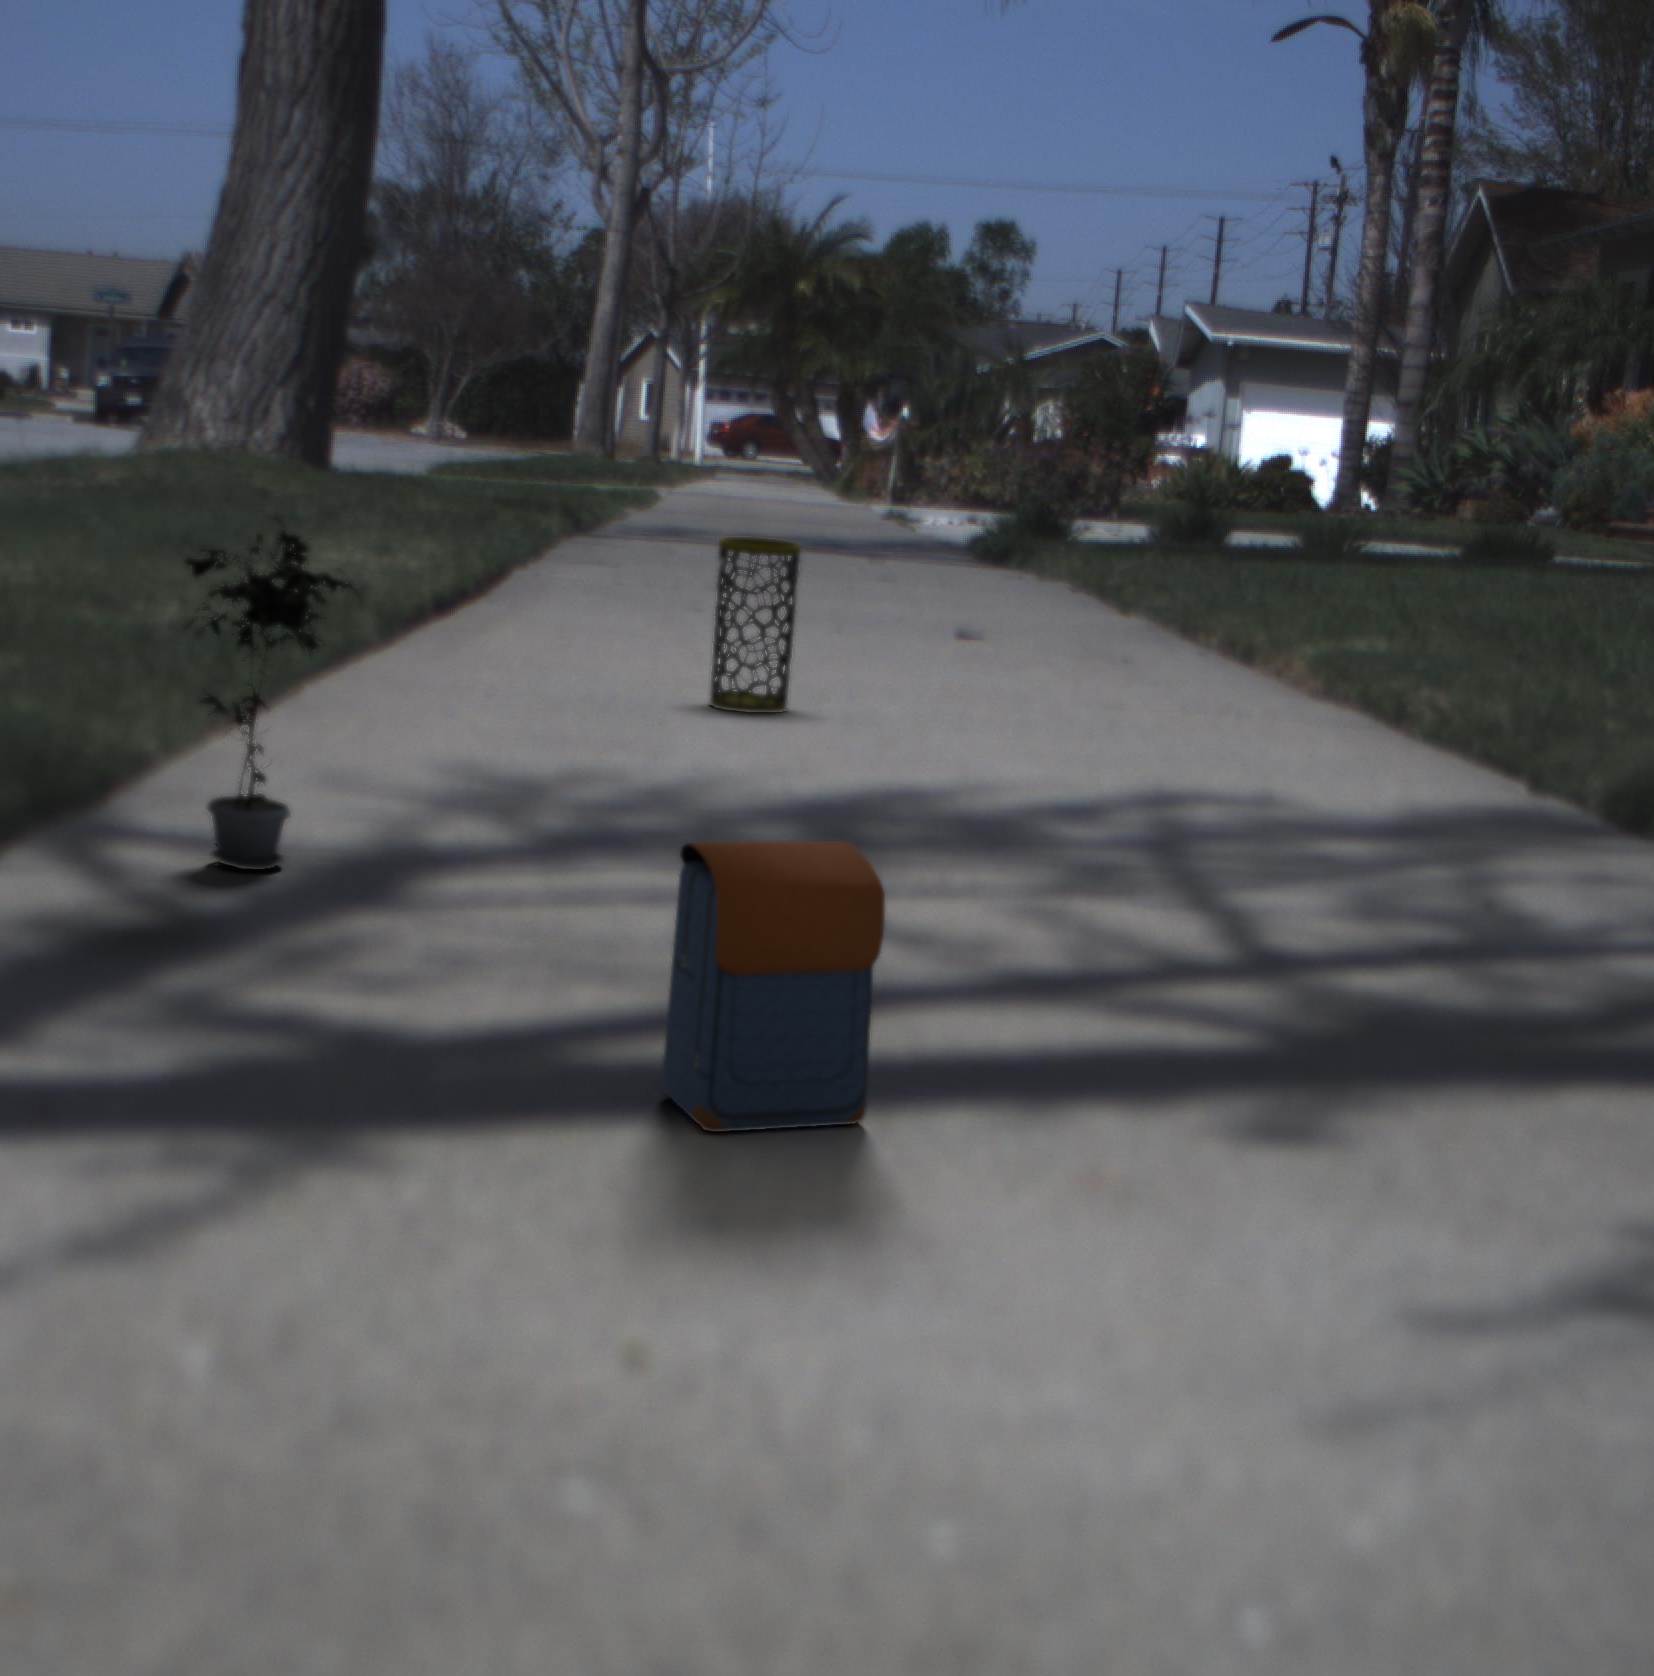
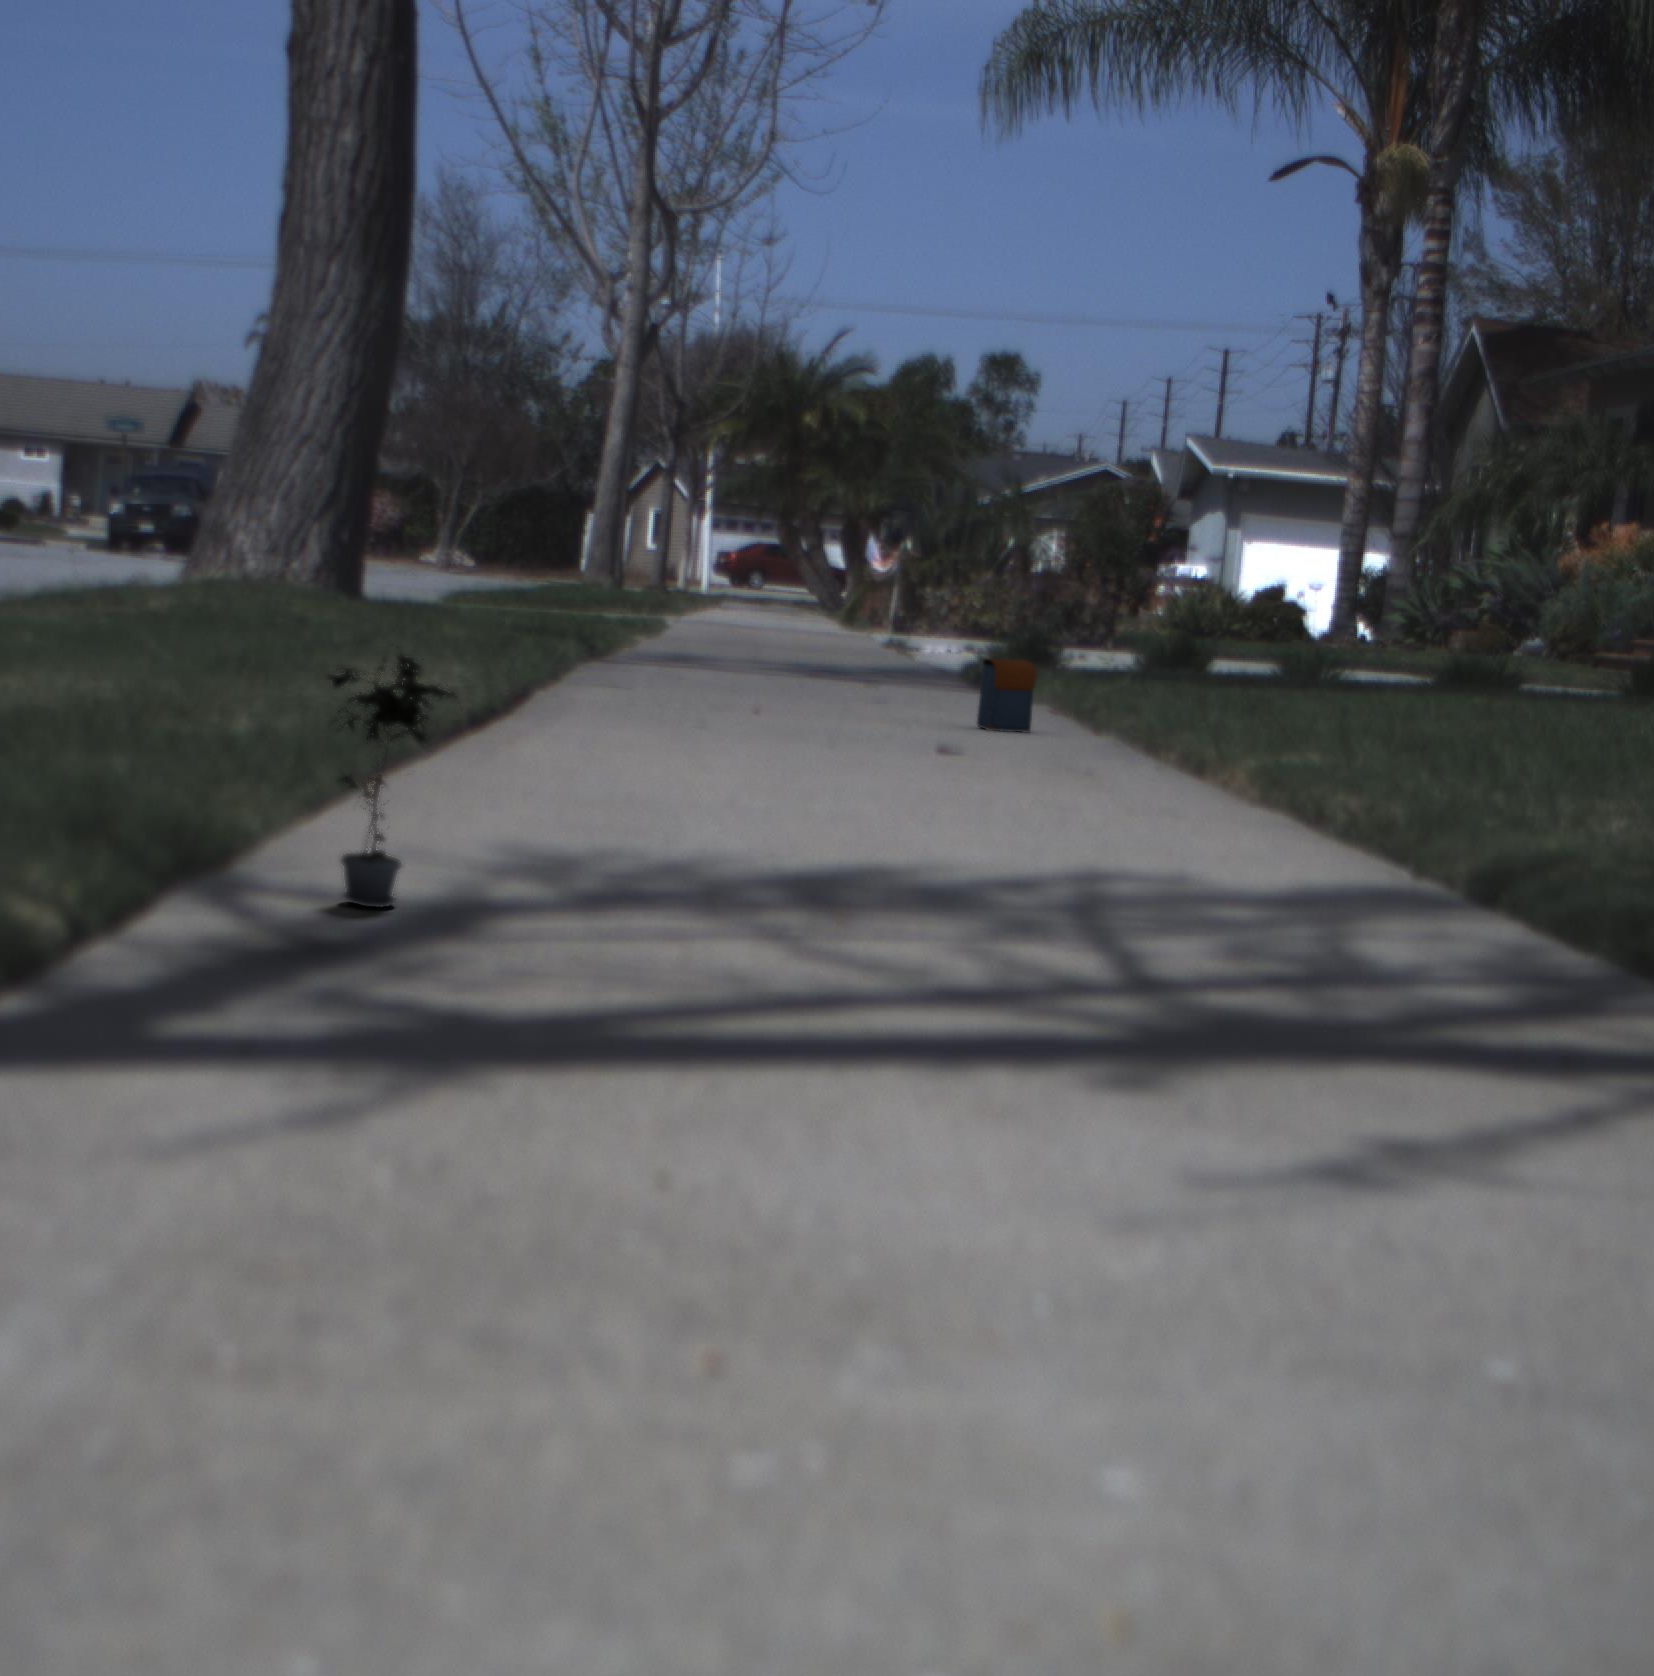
trash can: present [710,537,801,713] -> none [716,661,794,809]
backpack: present [662,841,885,1132] -> present [977,659,1037,733]

